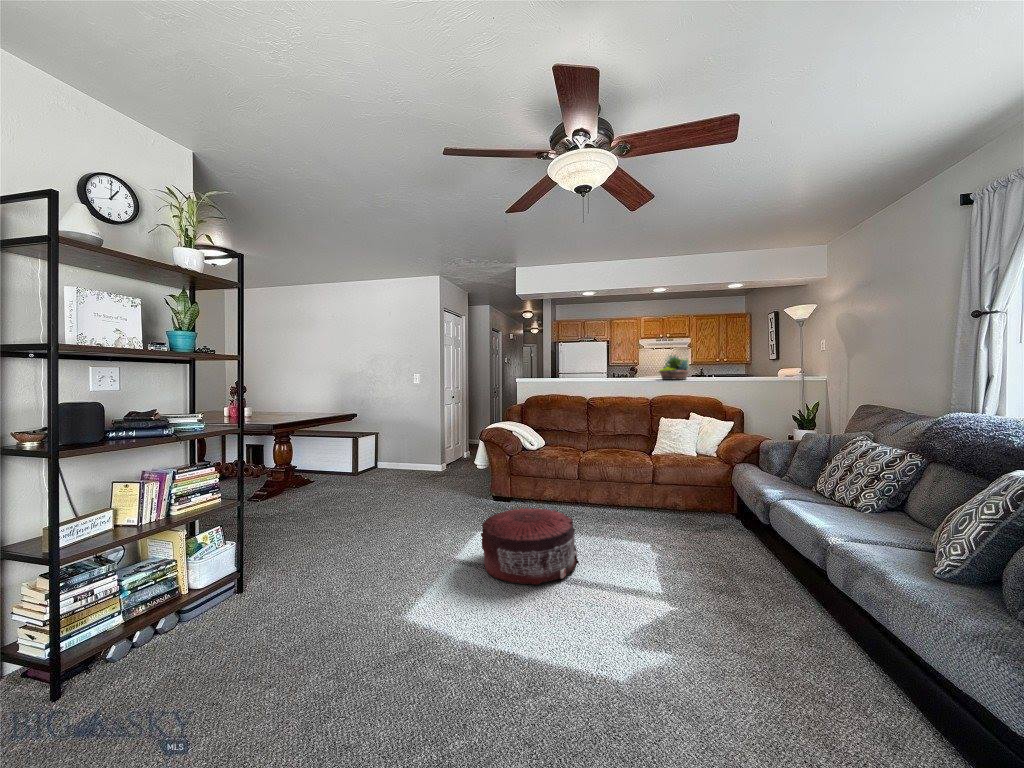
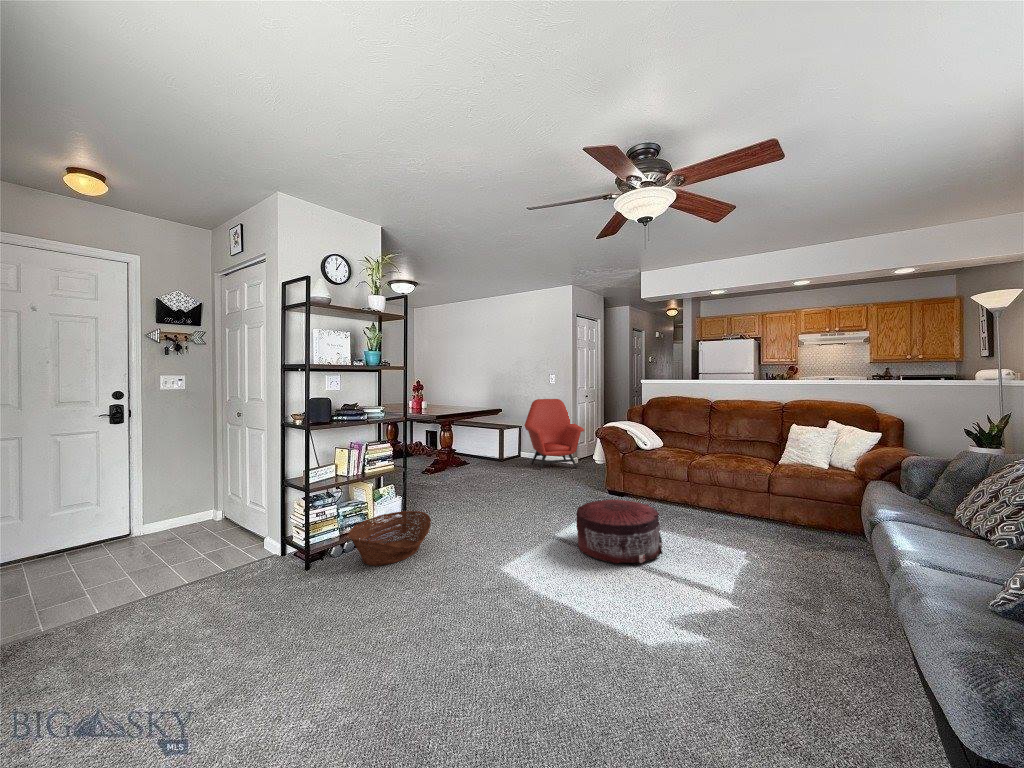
succulent planter: present [659,355,690,380] -> none [803,355,844,384]
armchair: none [383,401,453,482] -> present [525,399,584,470]
basket: none [144,559,288,662] -> present [348,511,431,566]

